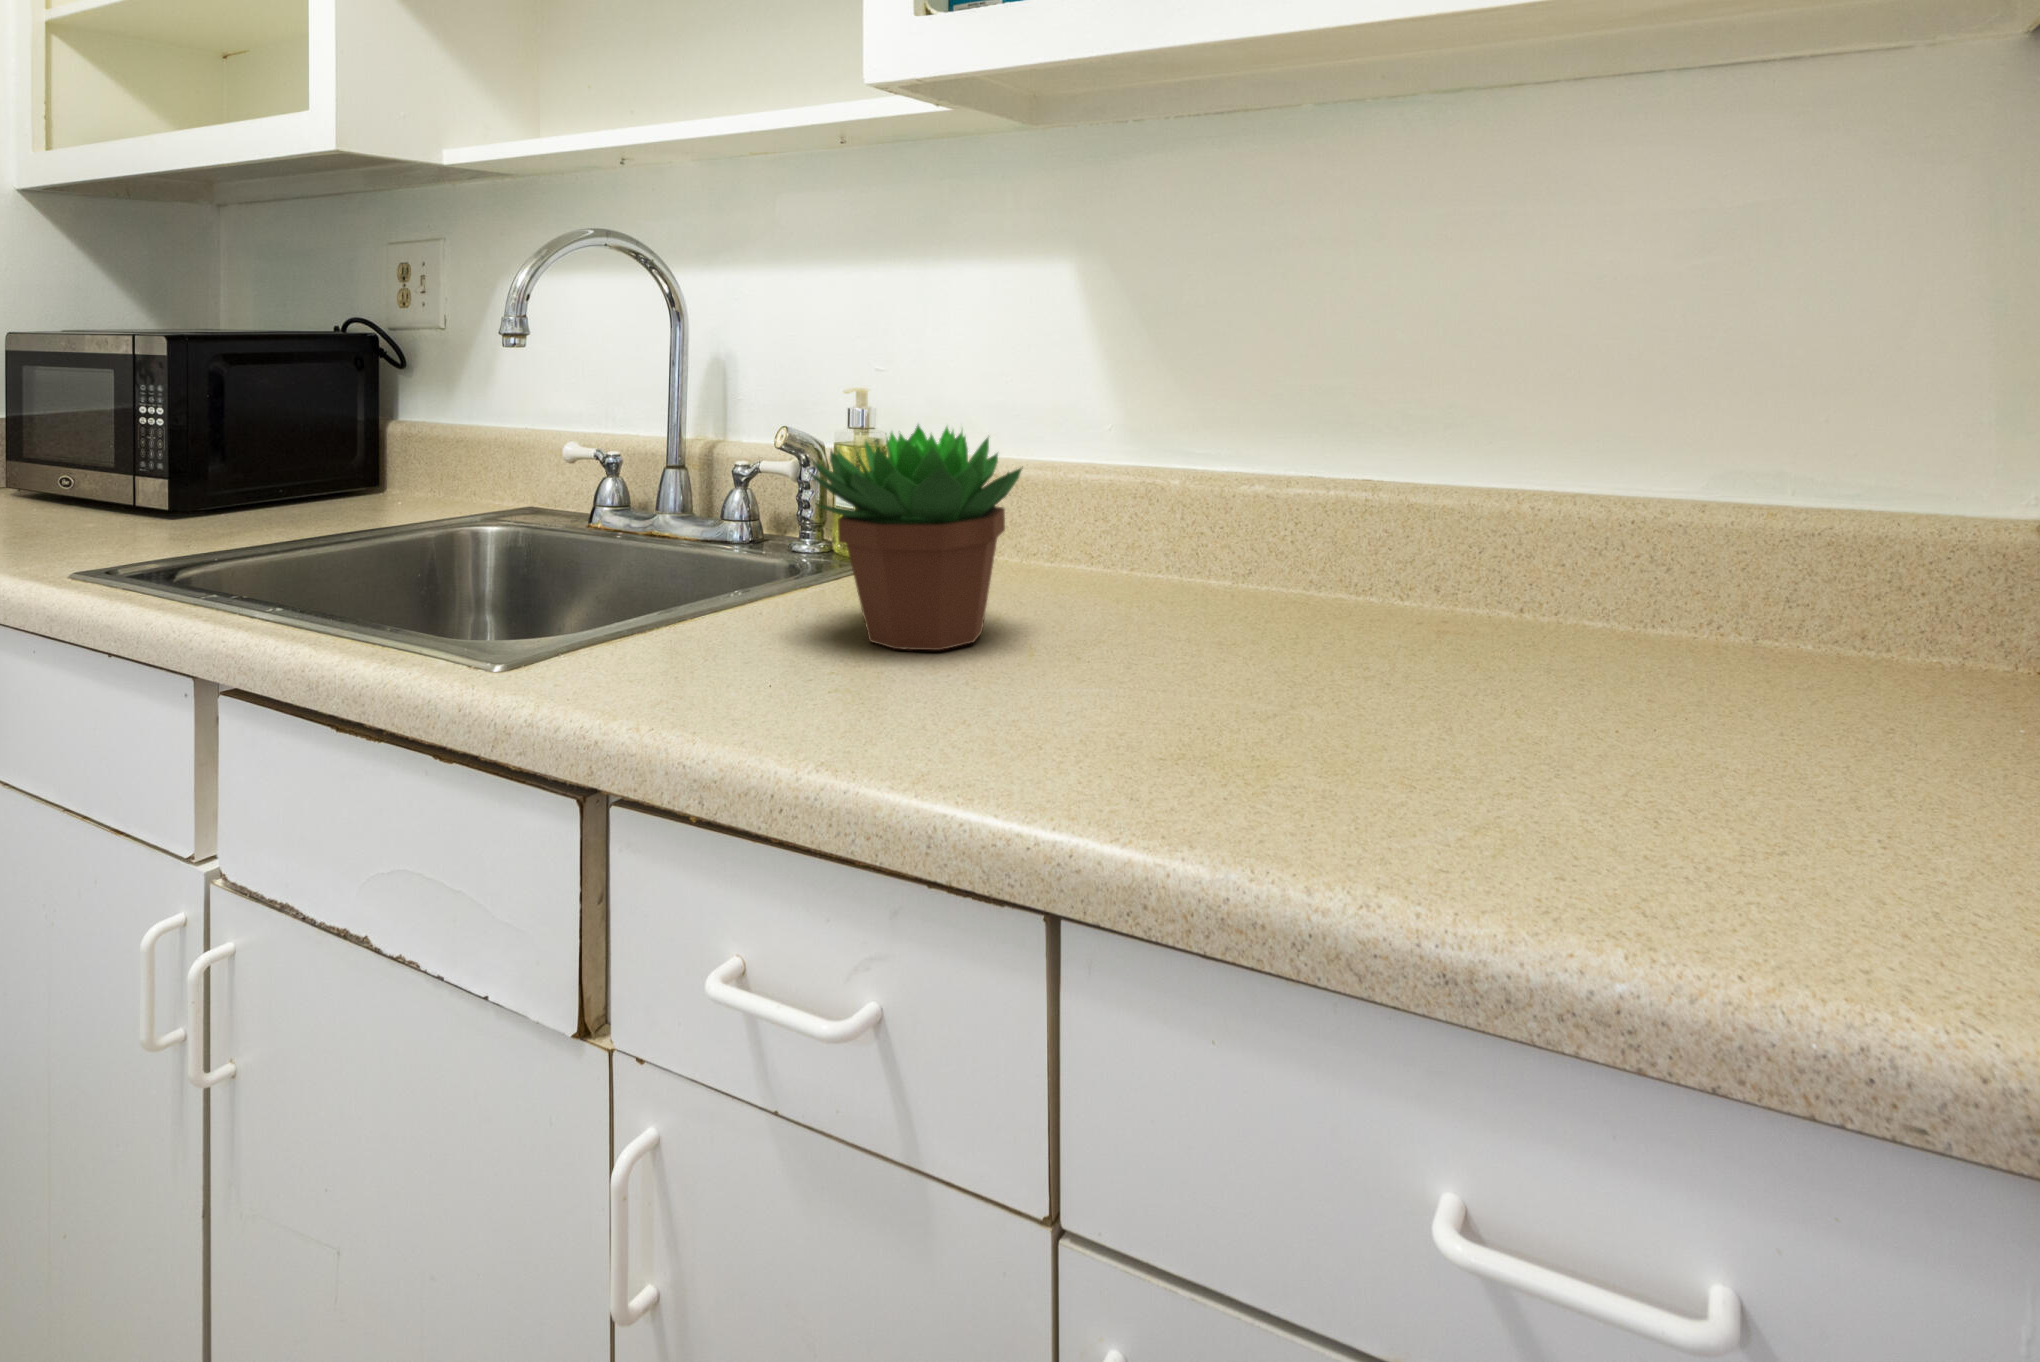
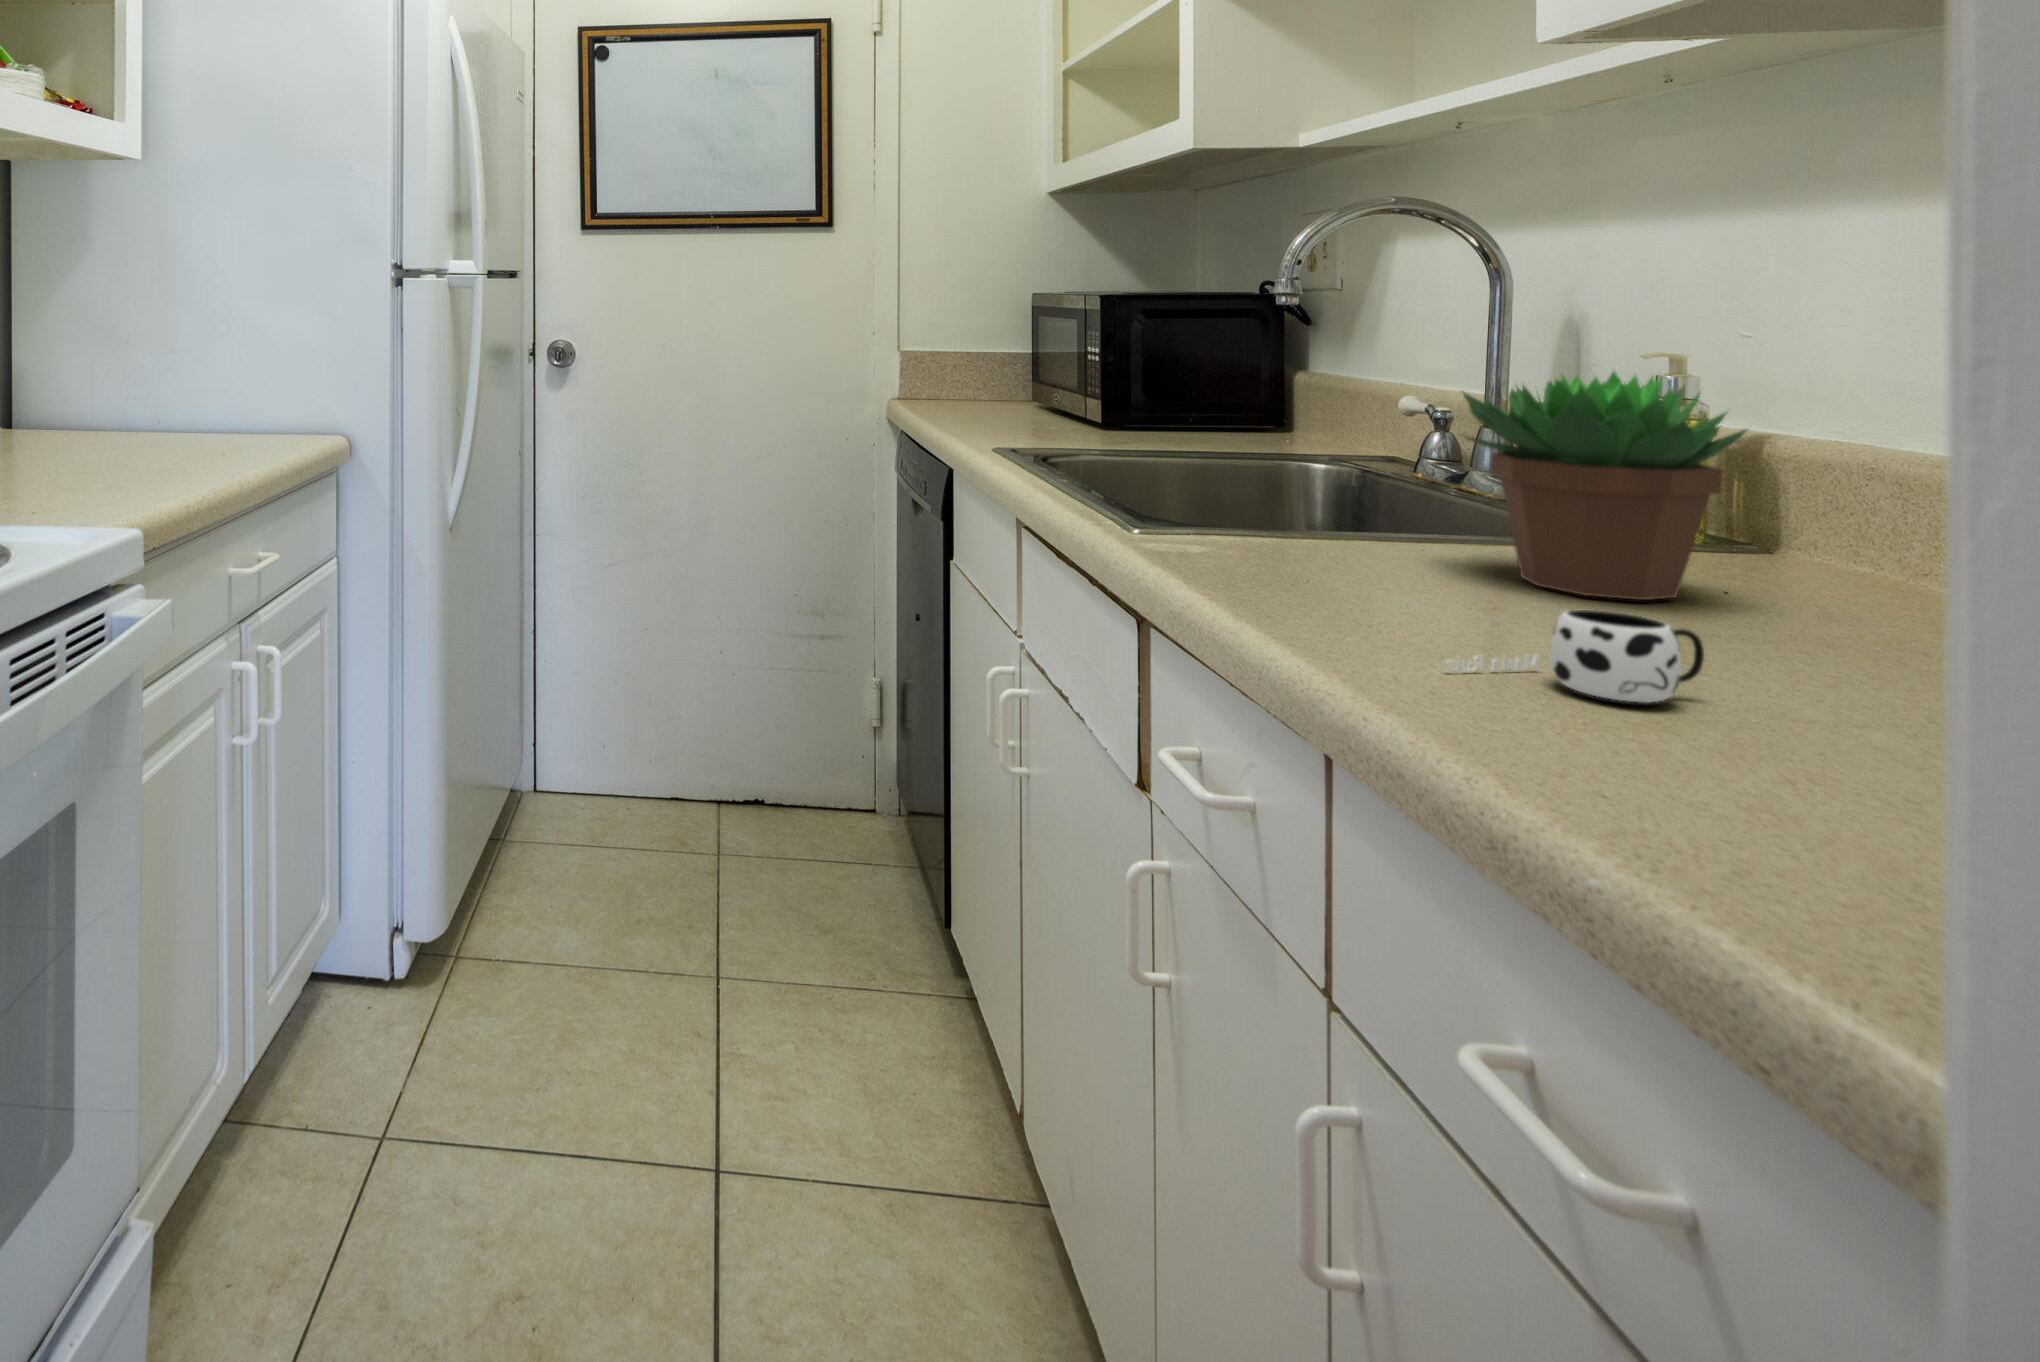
mug: none [1033,684,1190,794] -> present [1446,610,1704,703]

